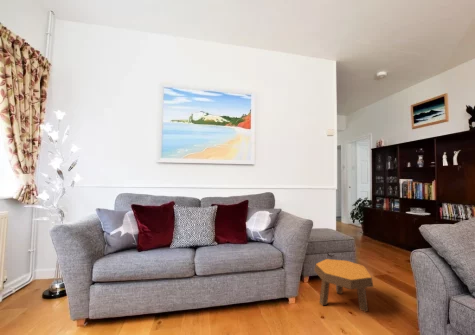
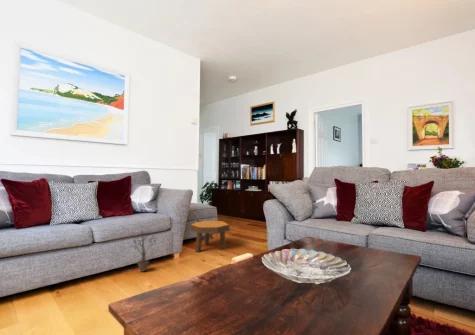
decorative plant: none [225,270,261,320] -> present [129,233,151,271]

